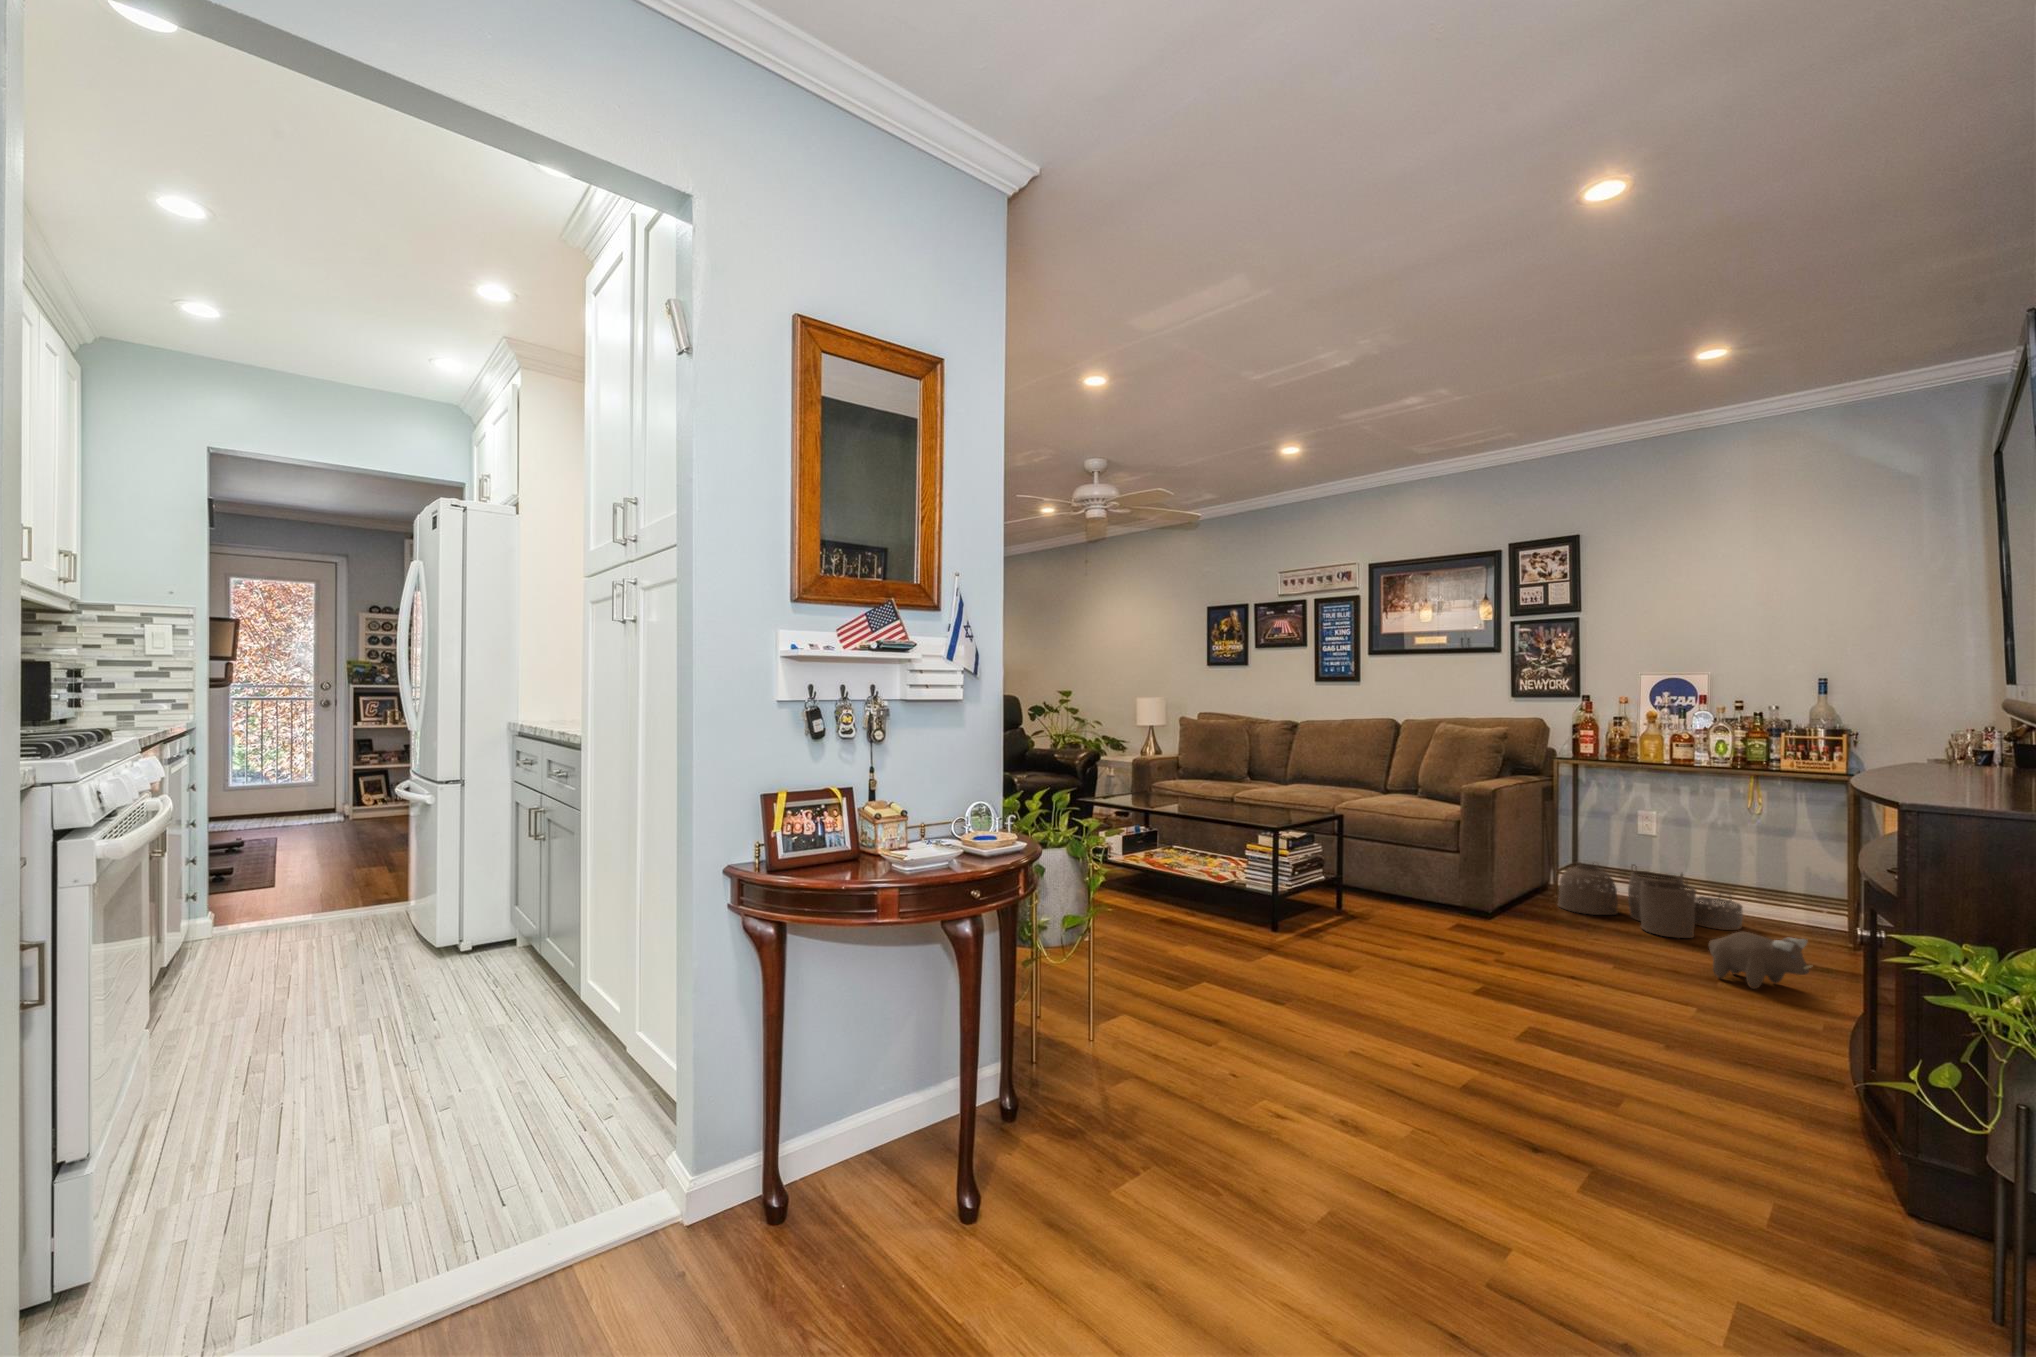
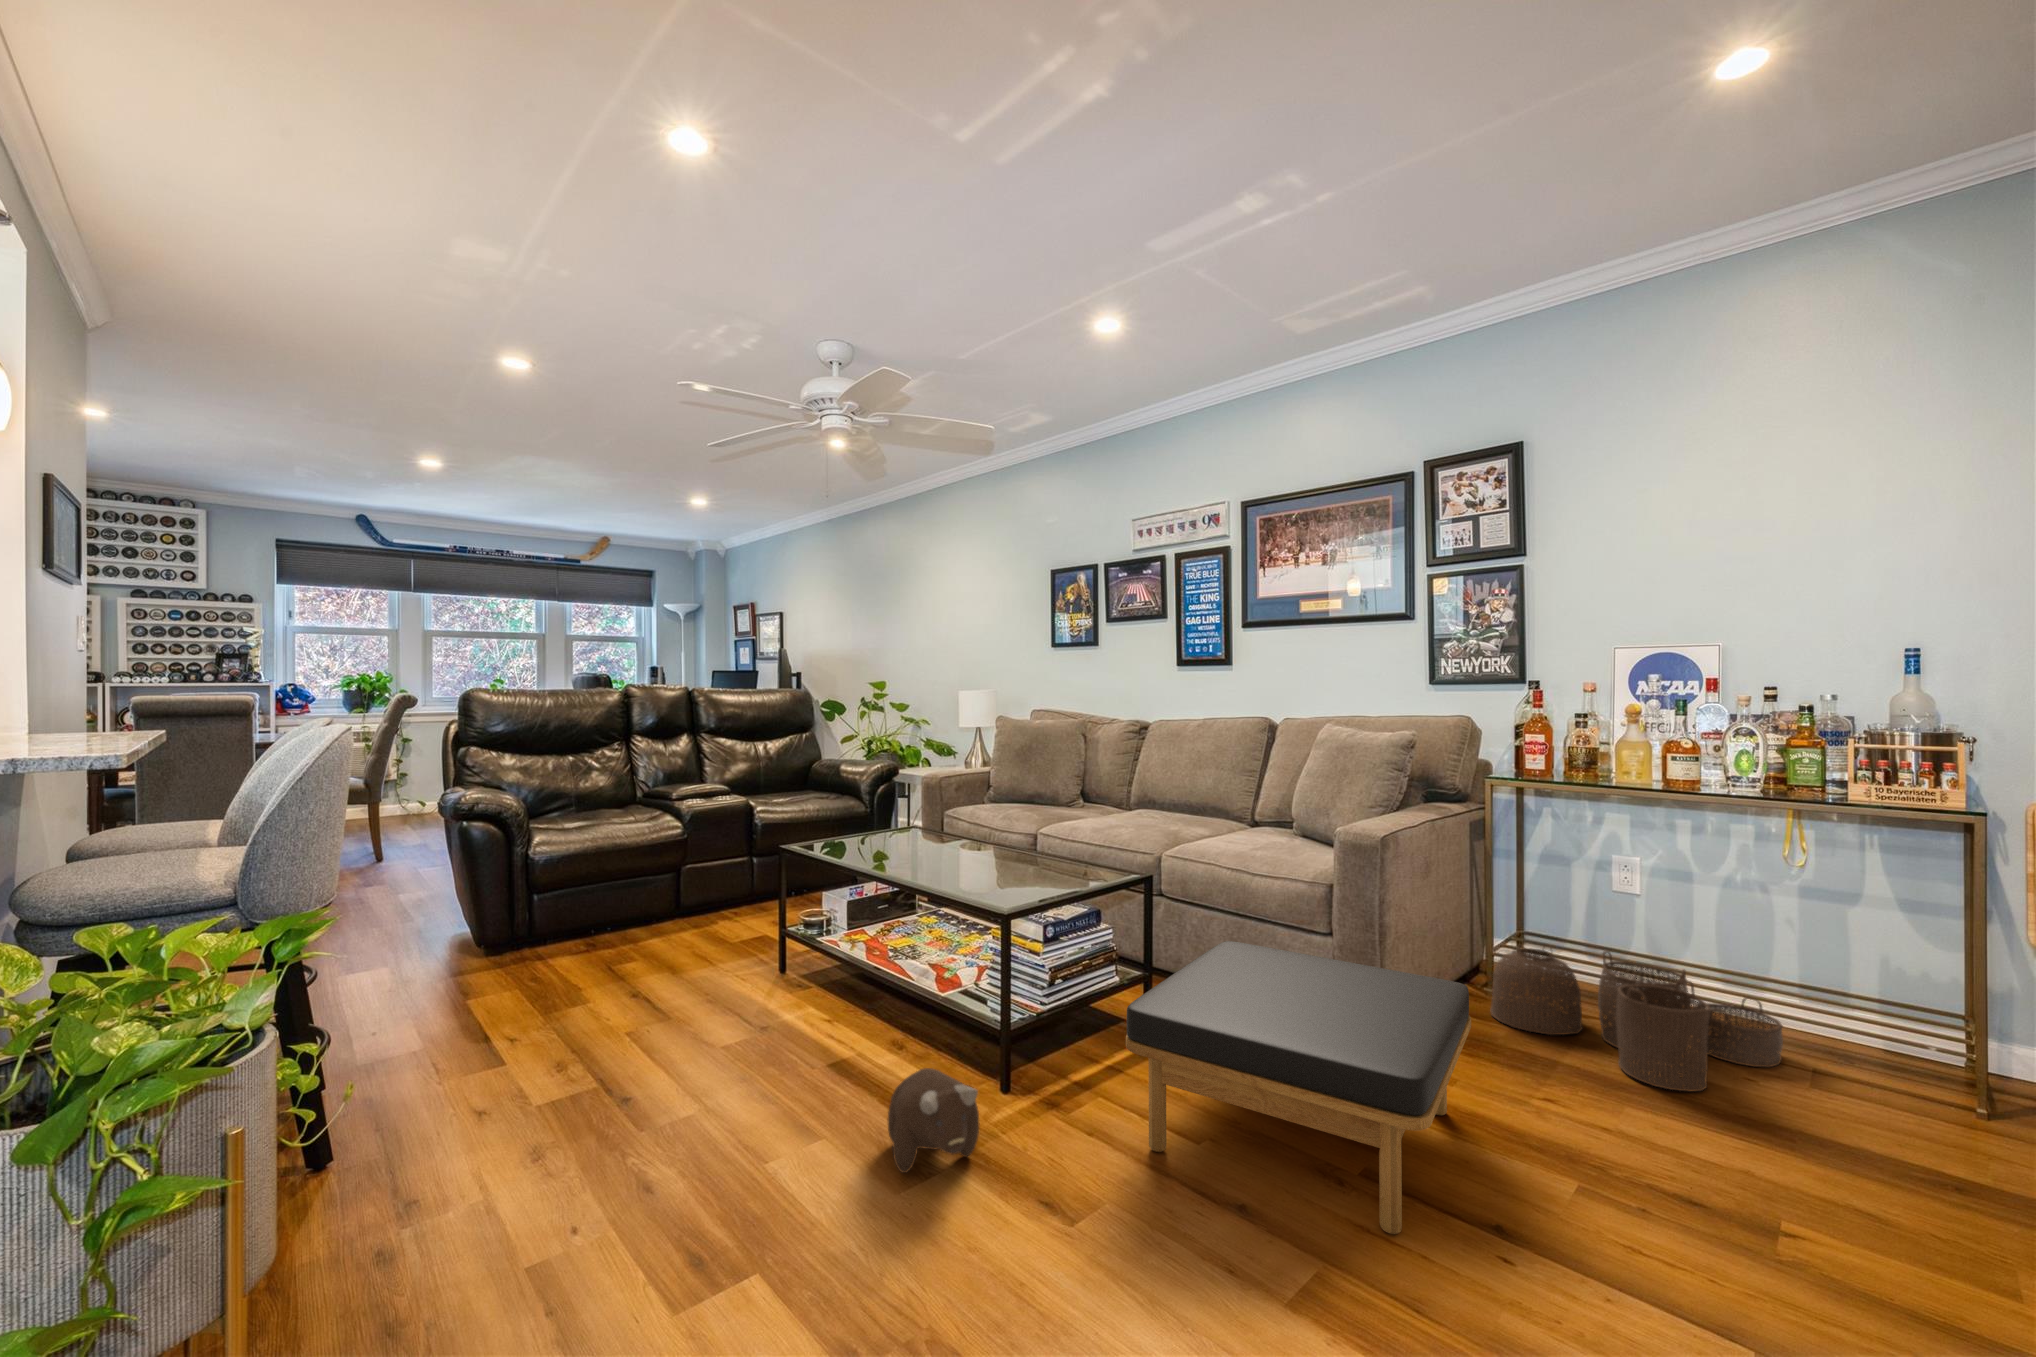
ottoman: none [1362,852,1555,981] -> present [1126,941,1471,1234]
plush toy: present [1709,932,1811,989] -> present [888,1068,979,1173]

